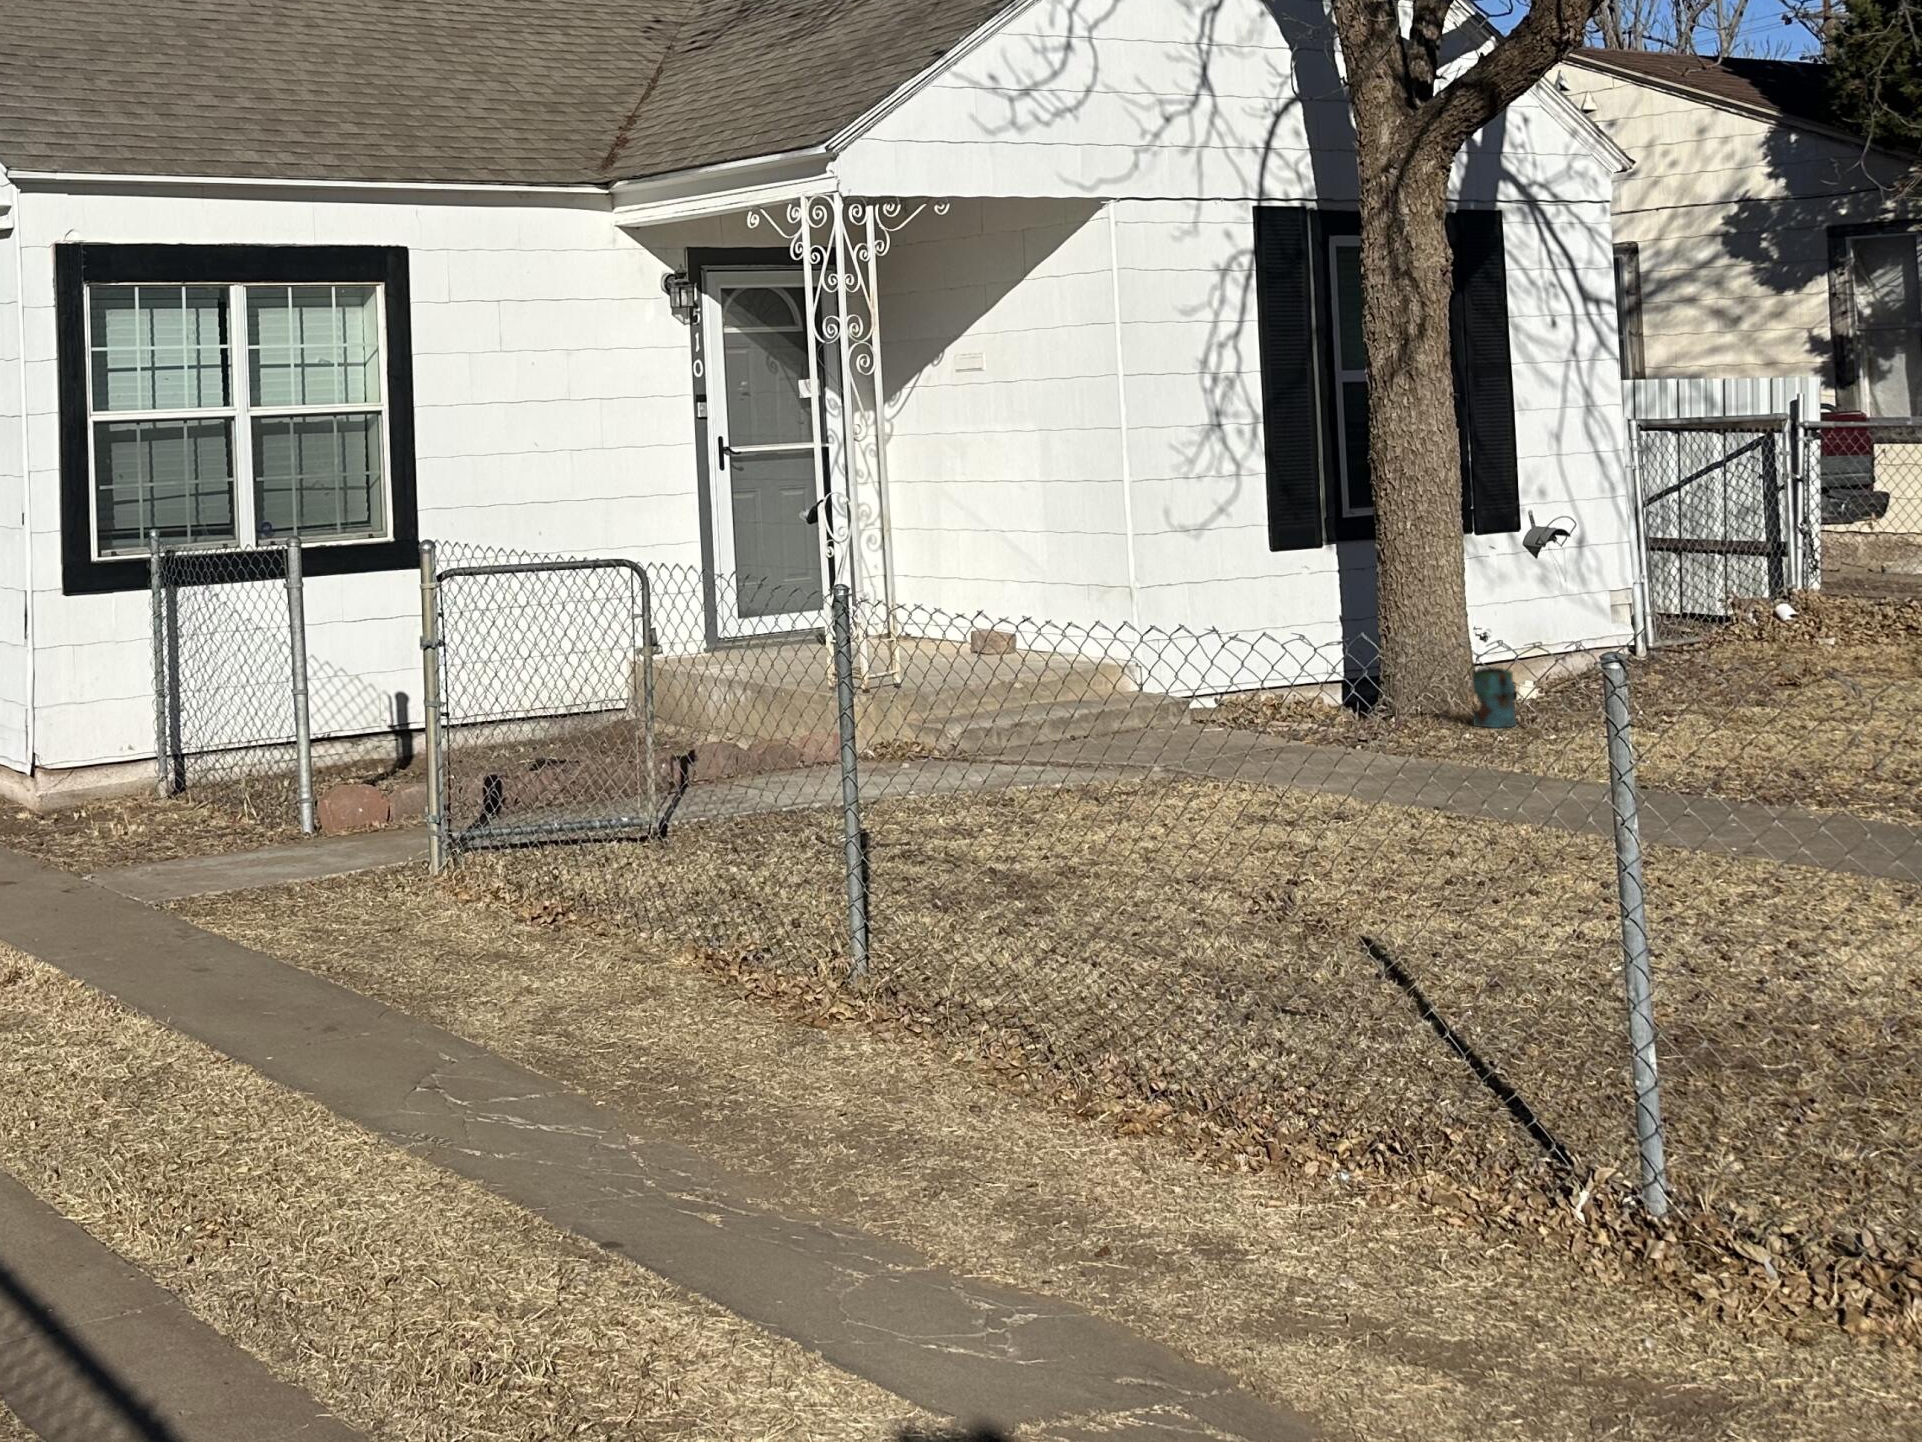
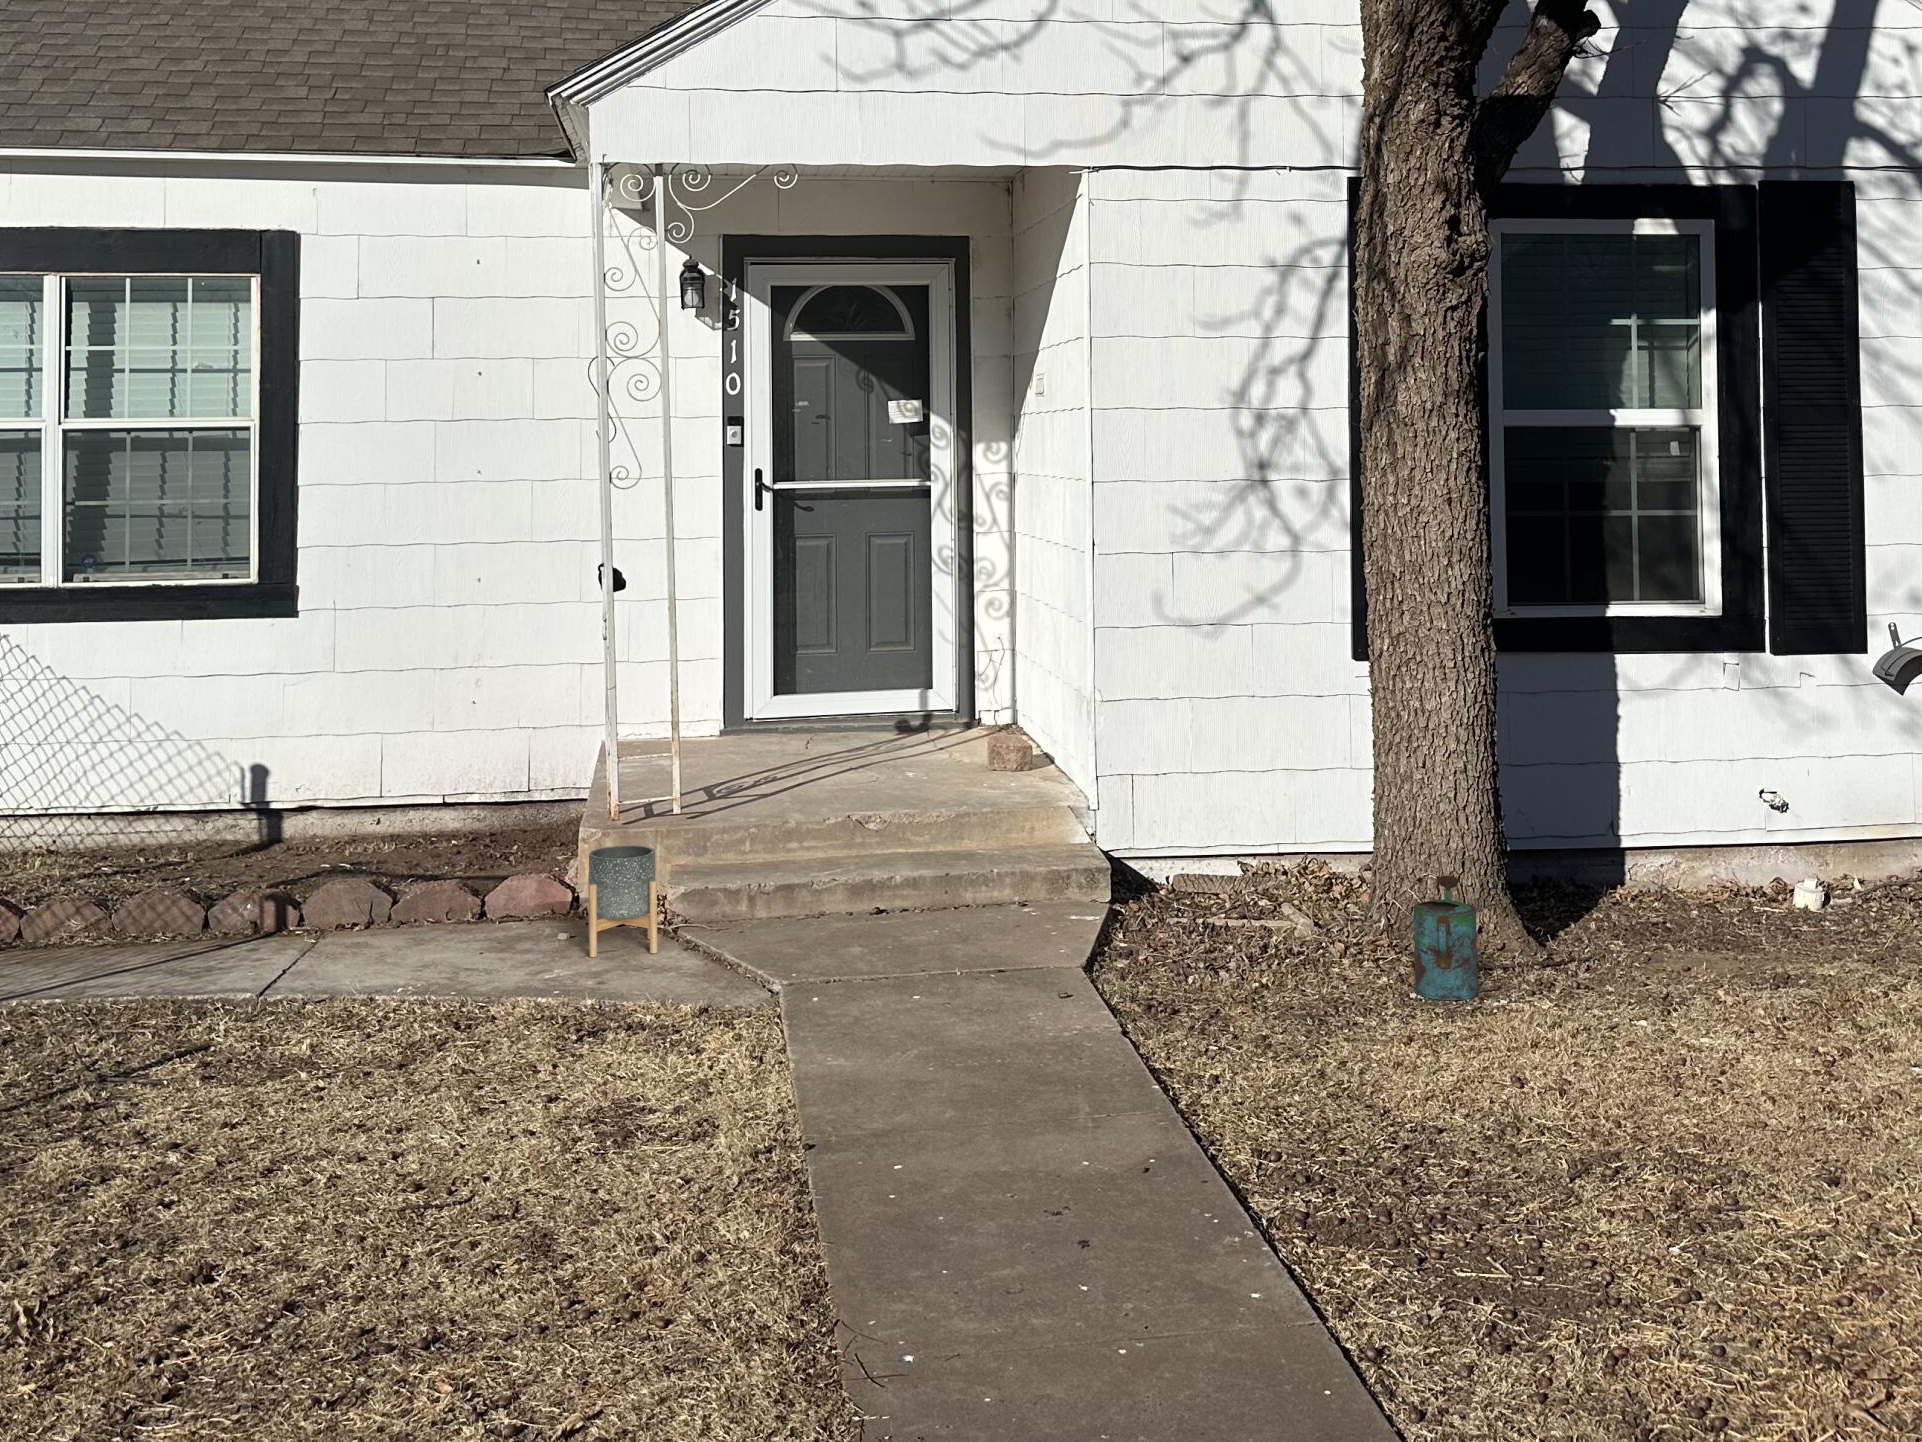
planter: none [921,688,991,764] -> present [588,845,657,957]

